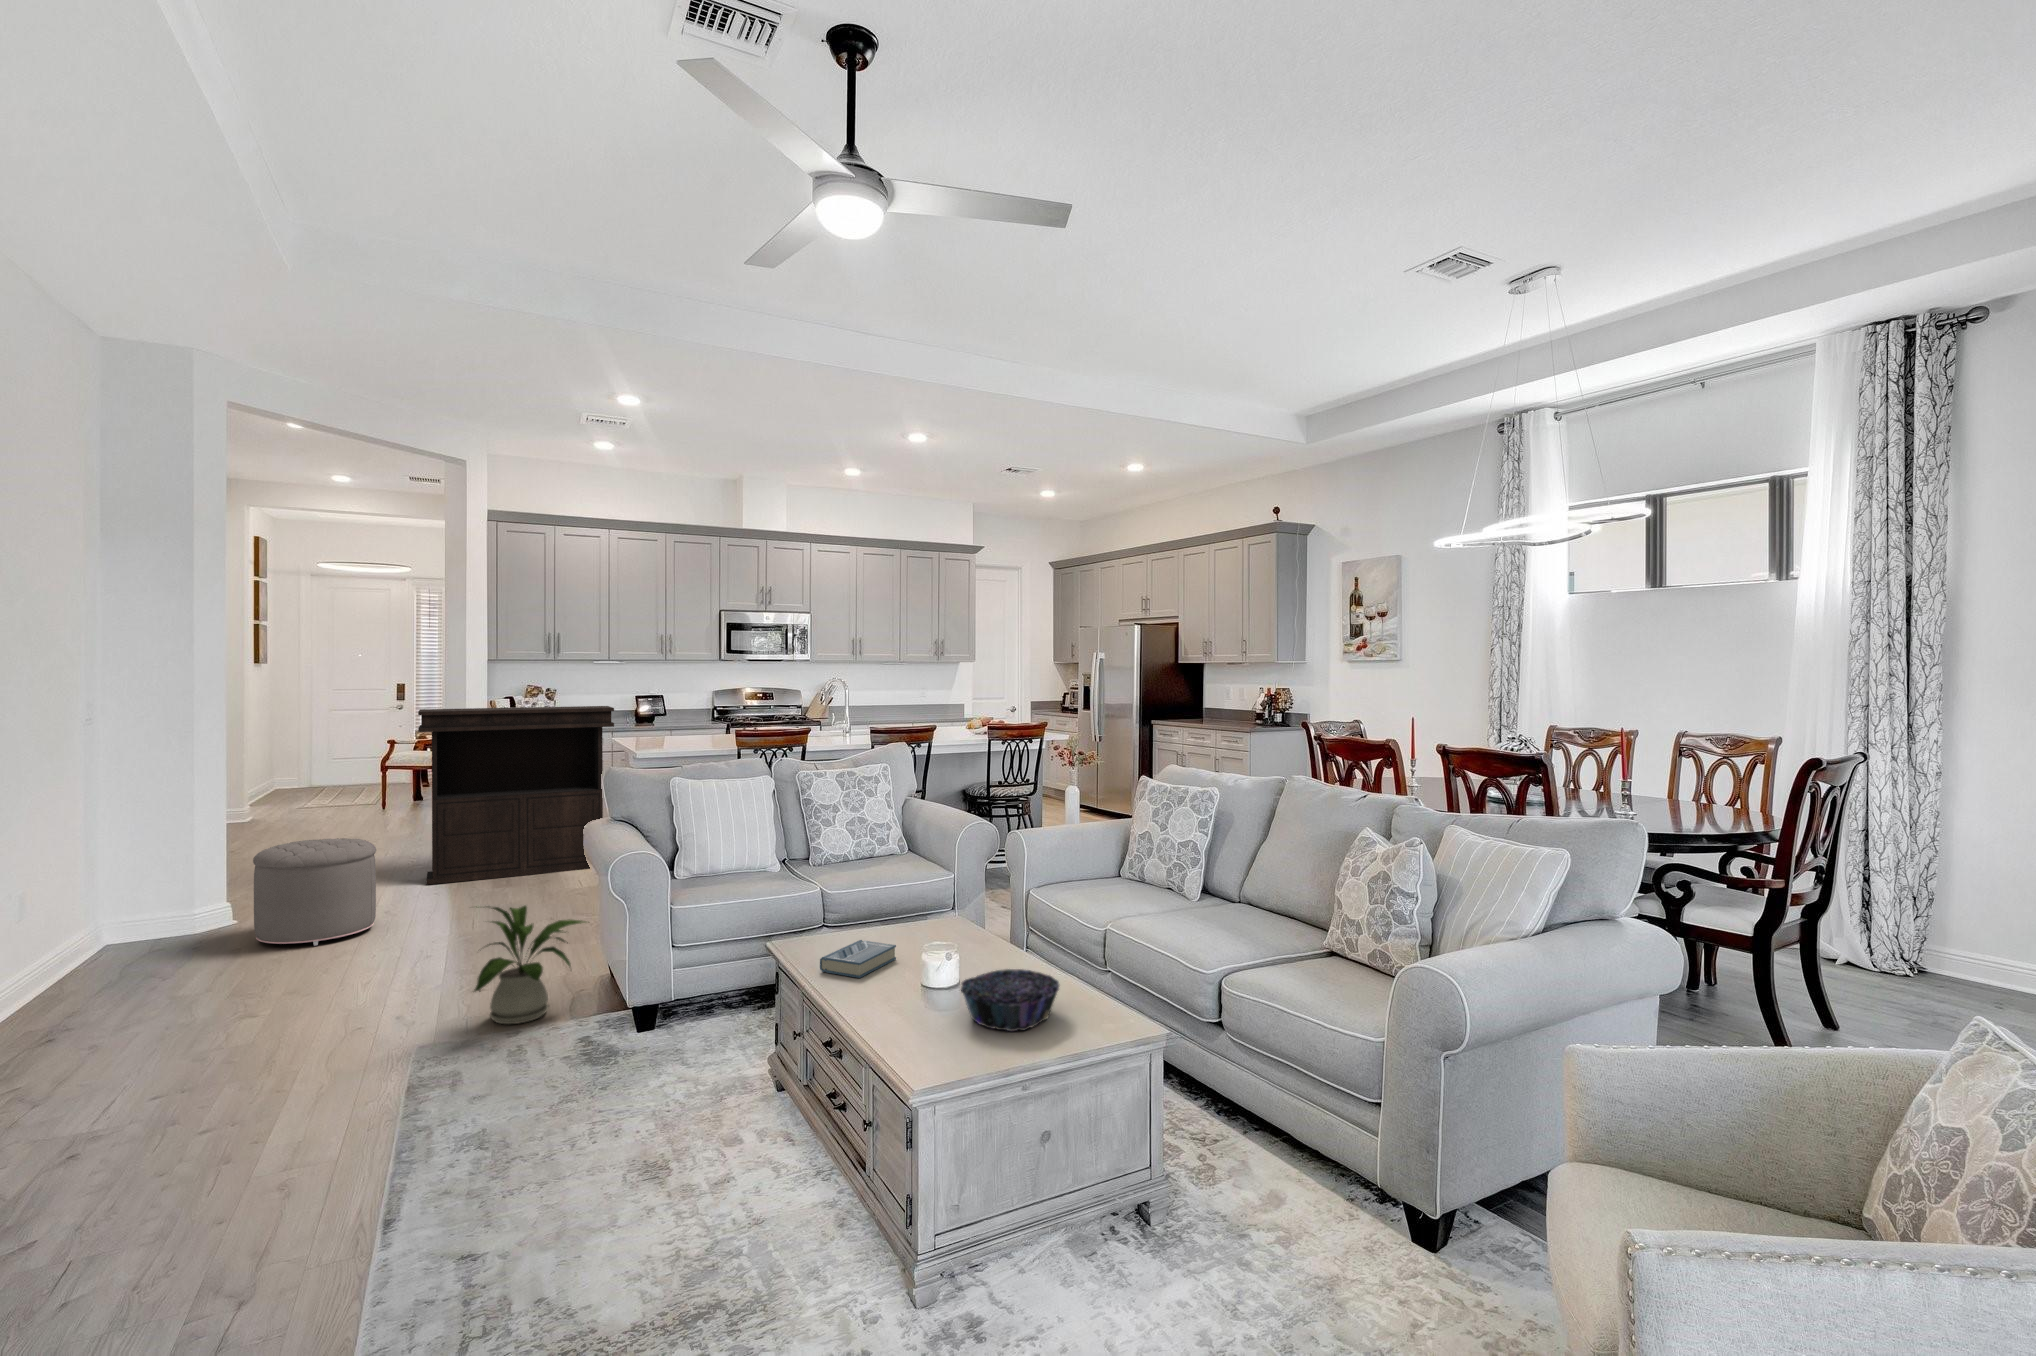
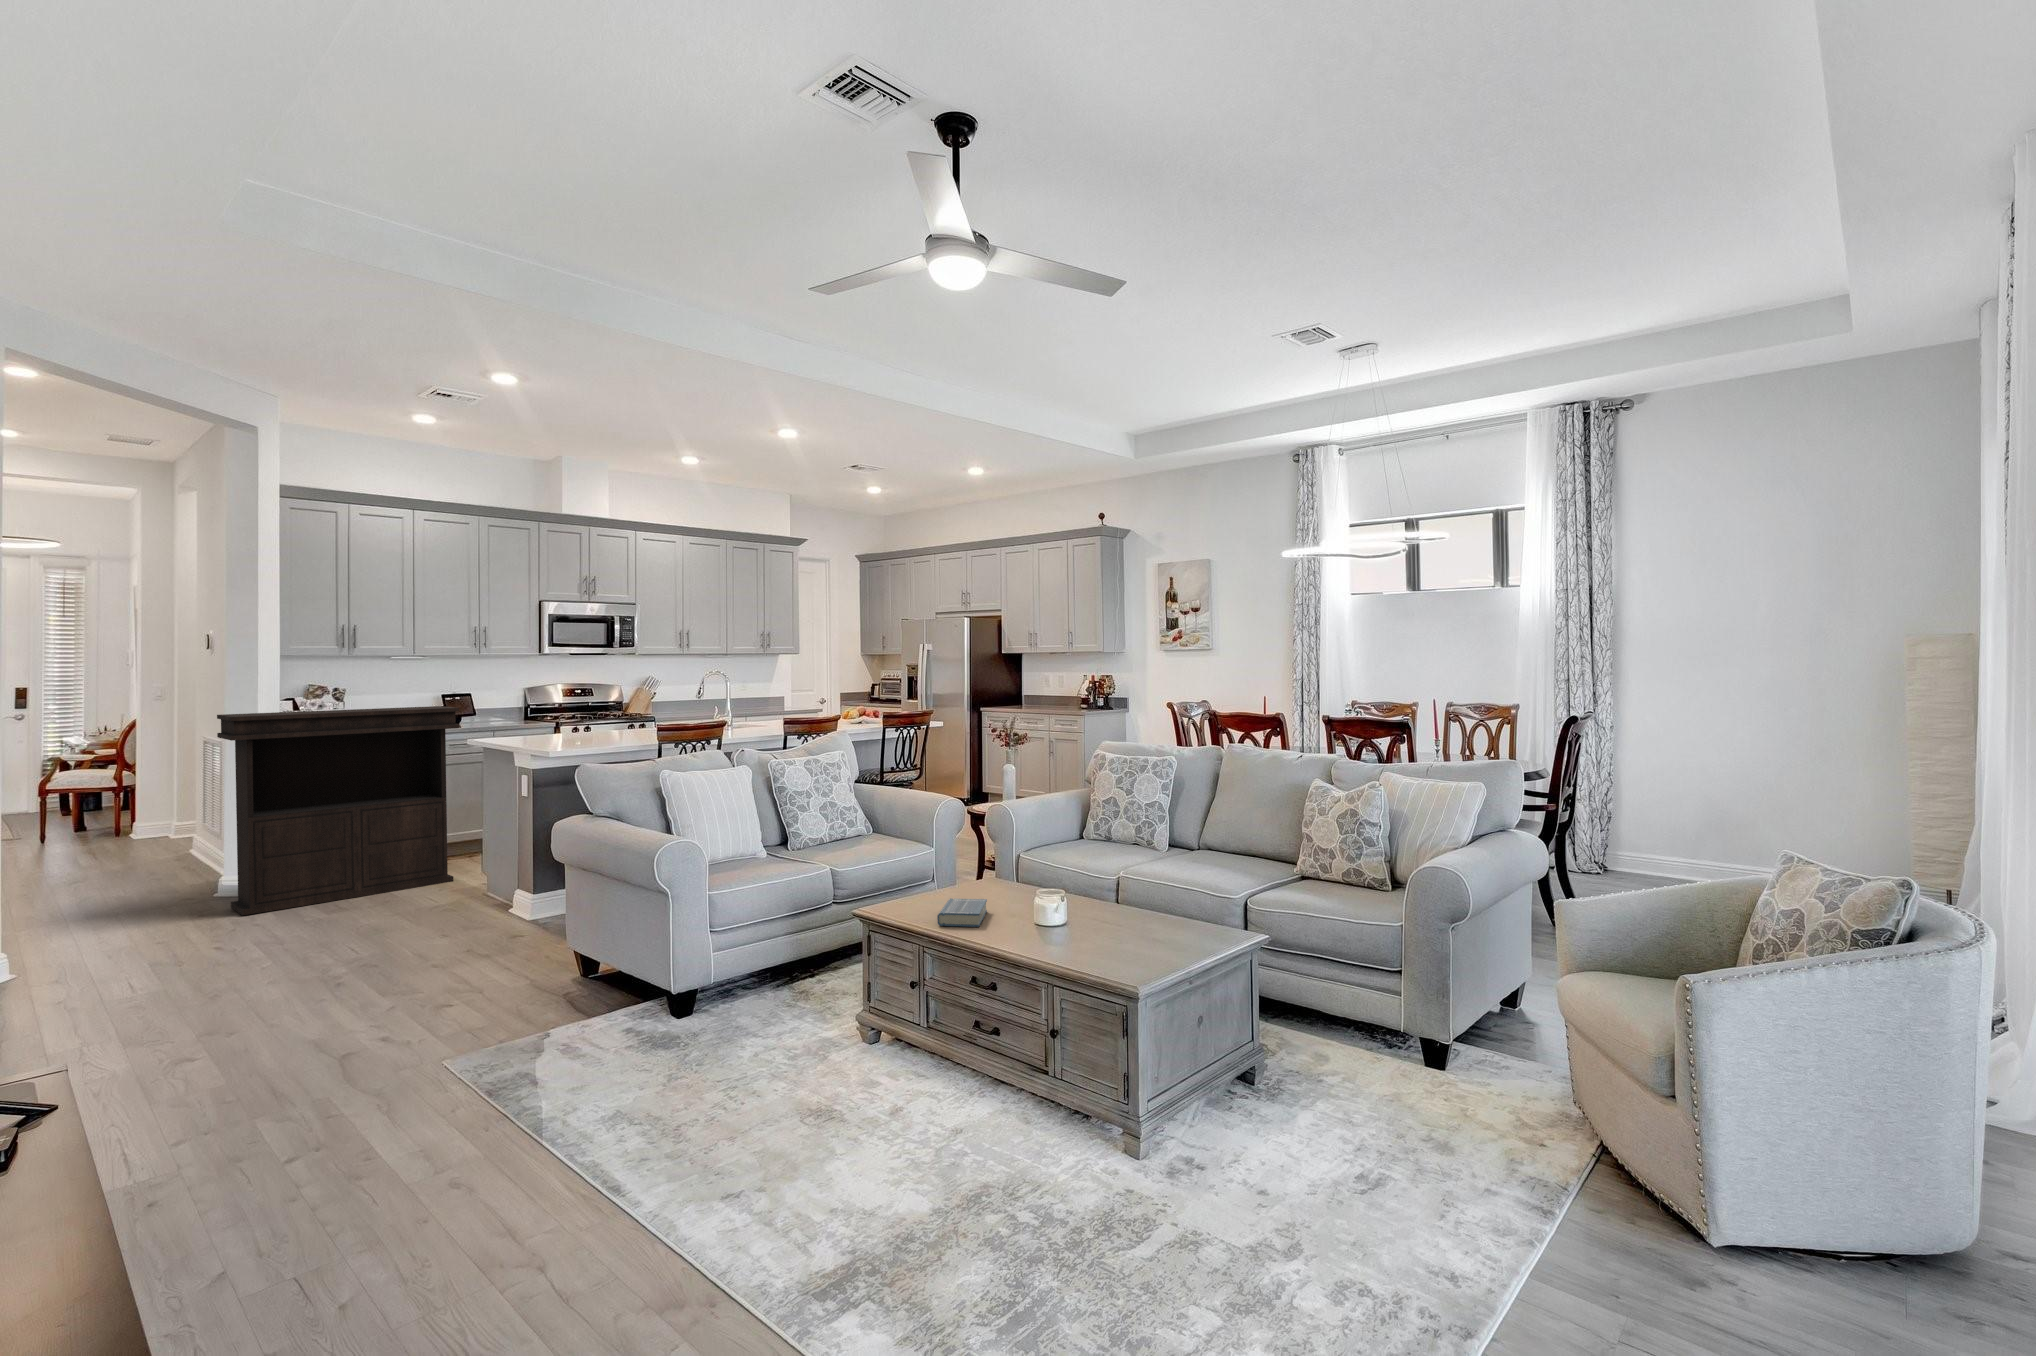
ottoman: present [253,838,376,946] -> none [83,864,237,989]
house plant: present [474,906,585,1024] -> none [482,907,591,1029]
decorative bowl: present [961,969,1060,1031] -> none [1097,903,1177,948]

